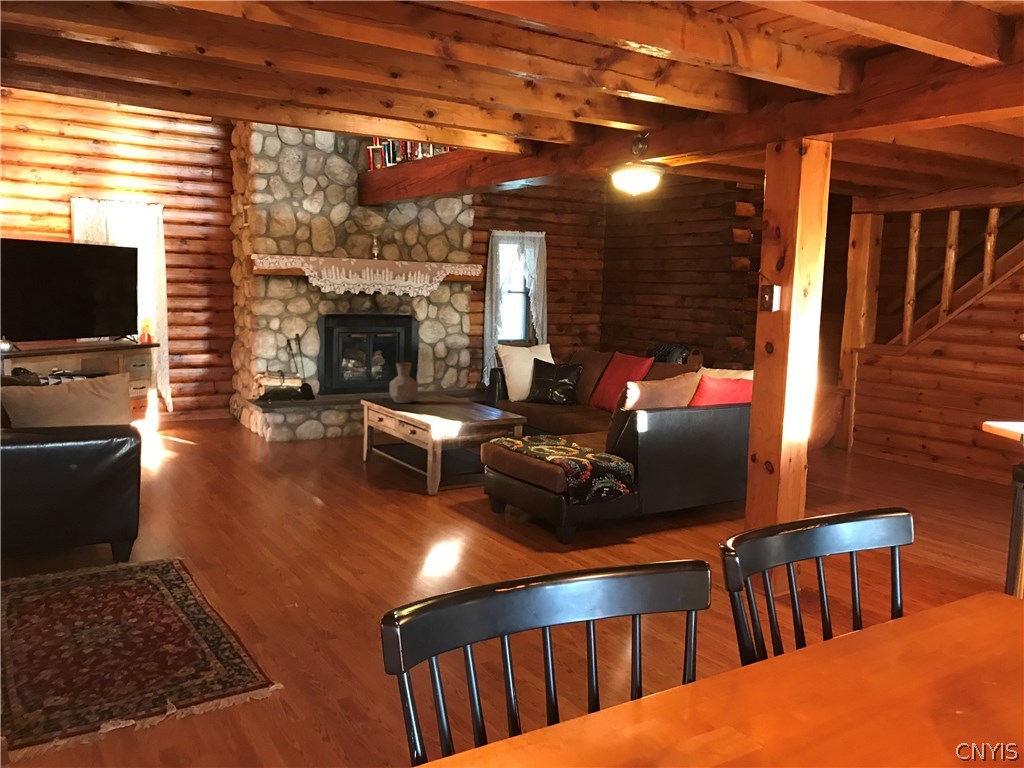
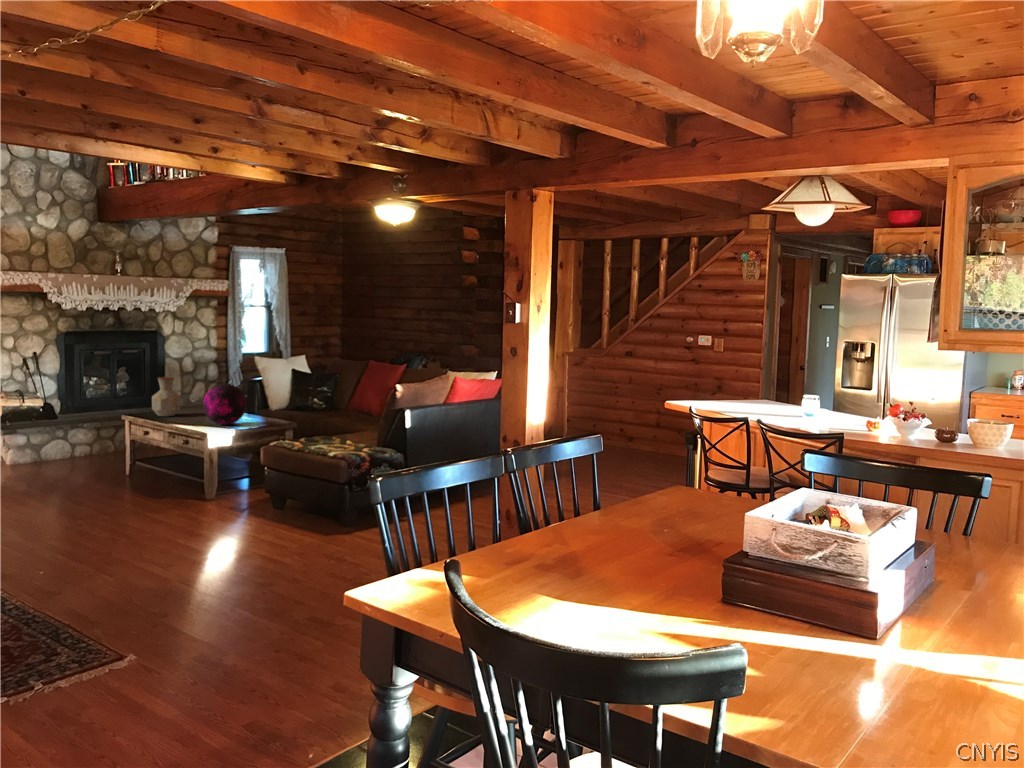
decorative orb: none [432,372,476,416] -> present [203,384,247,425]

